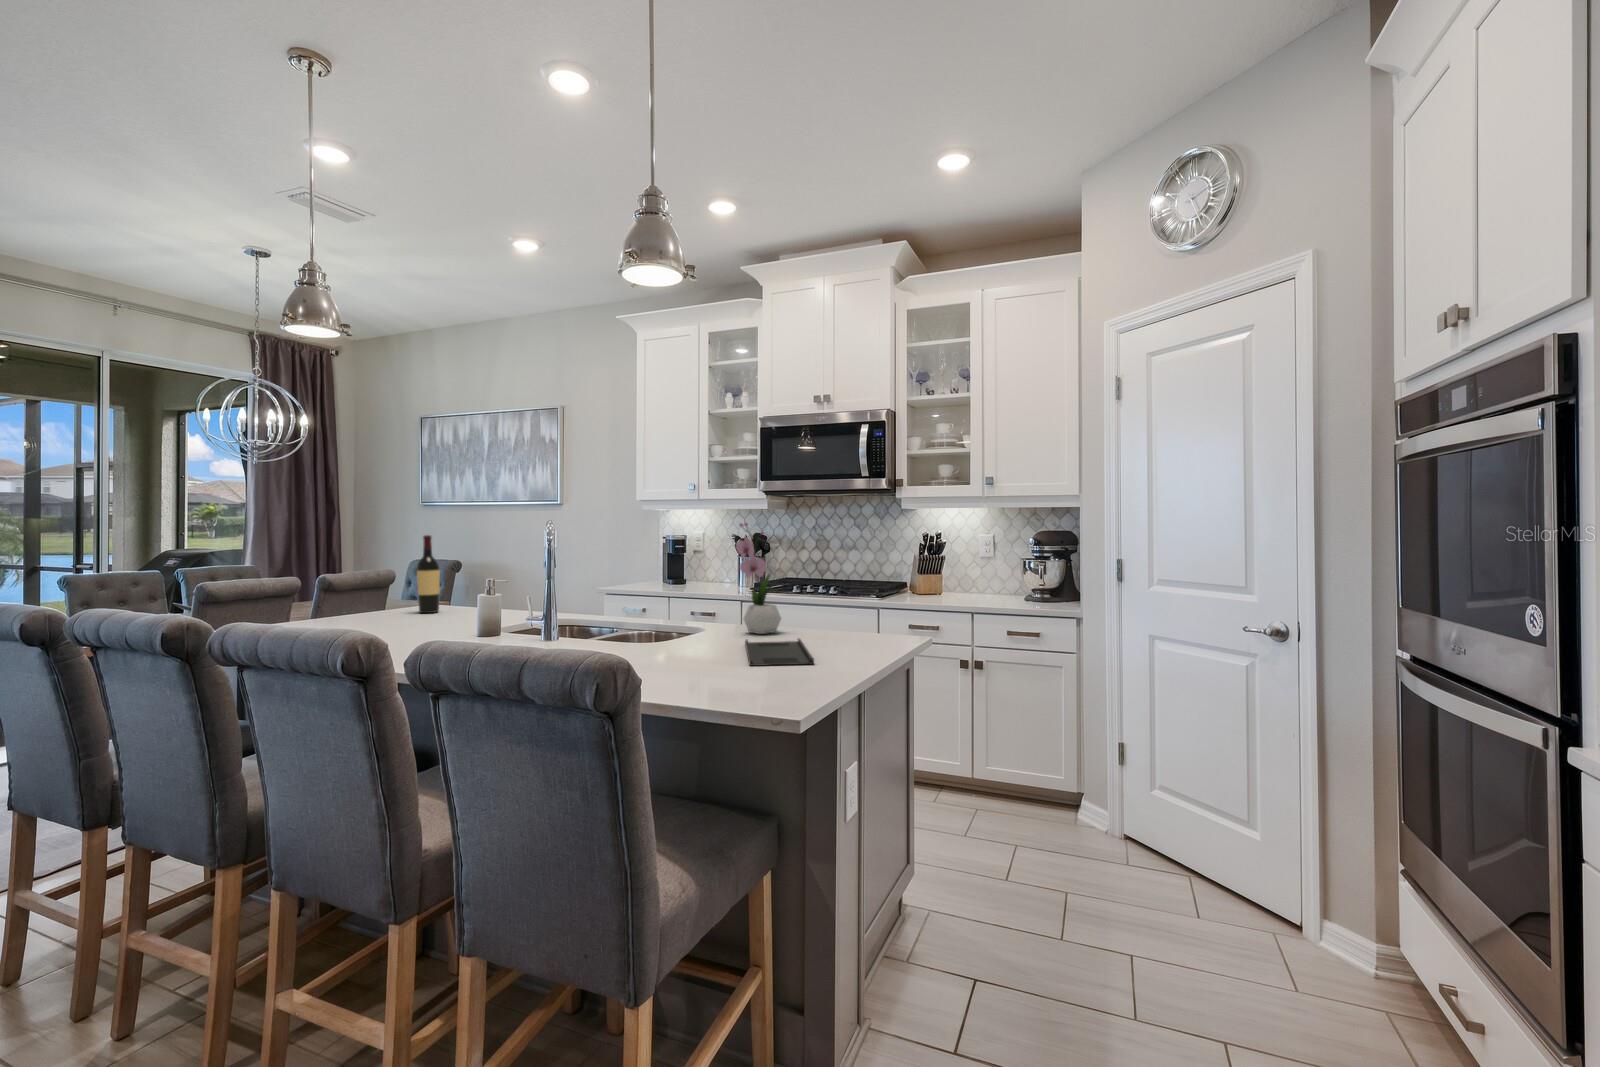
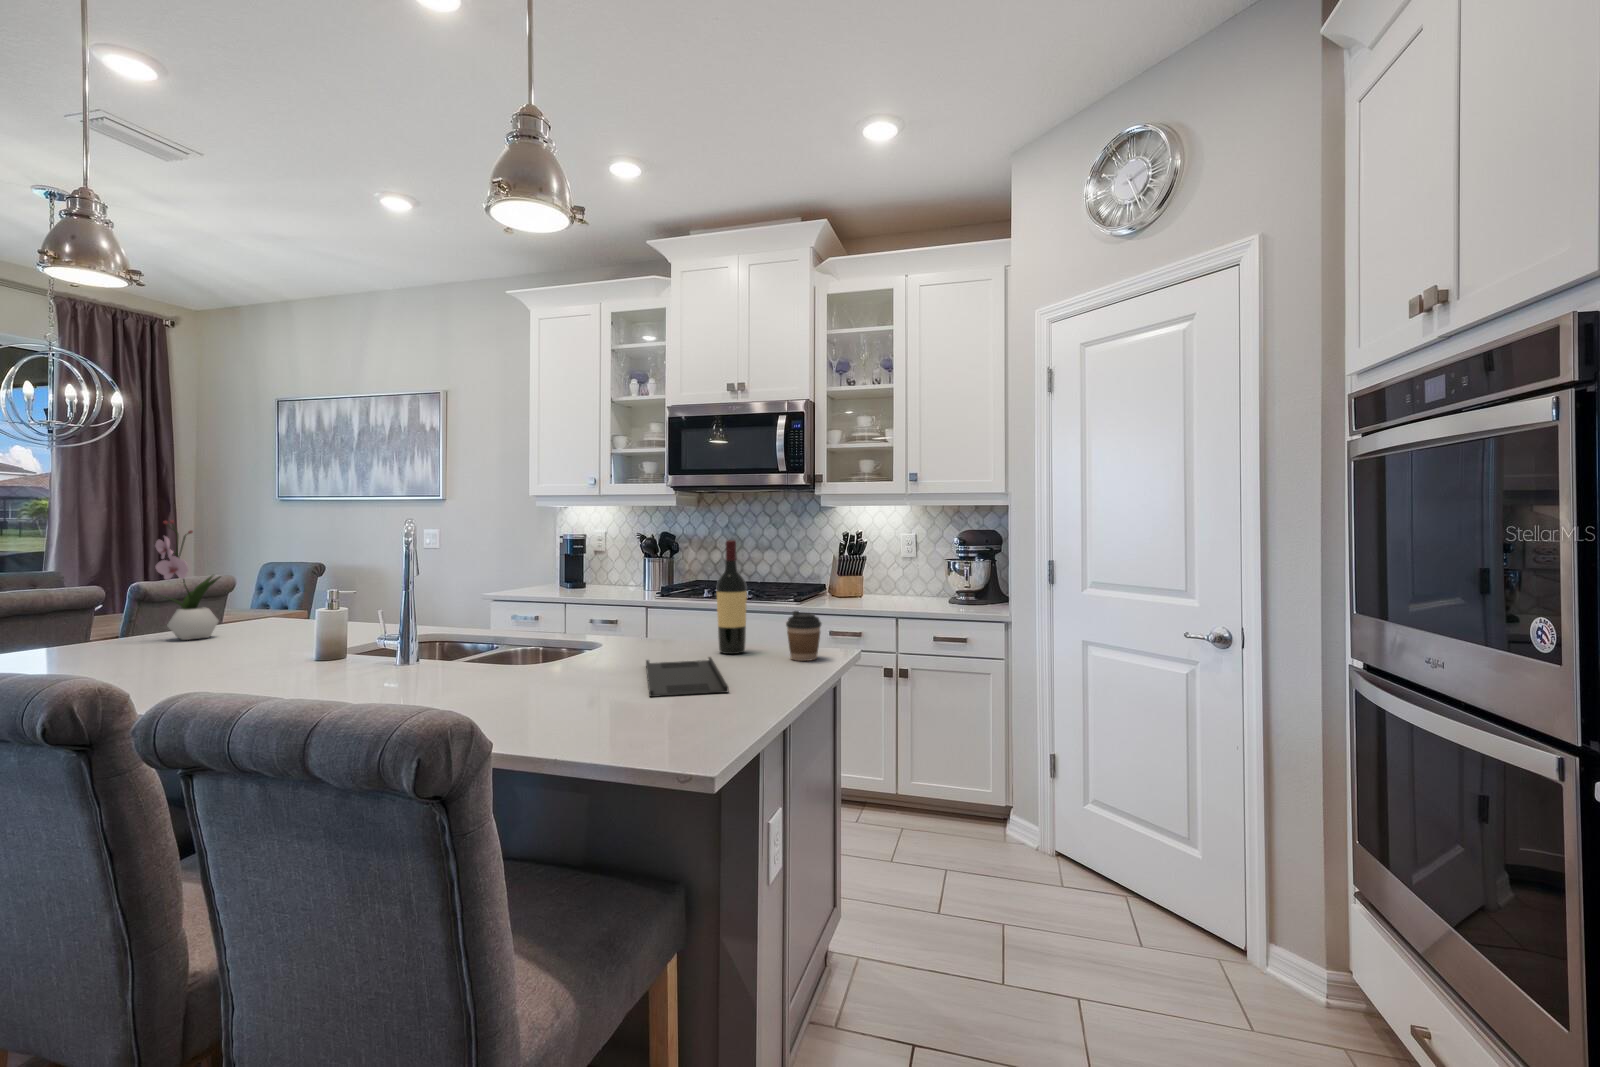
flower arrangement: present [736,523,781,634] -> present [155,520,221,640]
wine bottle: present [417,535,440,613] -> present [717,540,747,654]
coffee cup: none [865,600,896,643] -> present [786,611,821,661]

